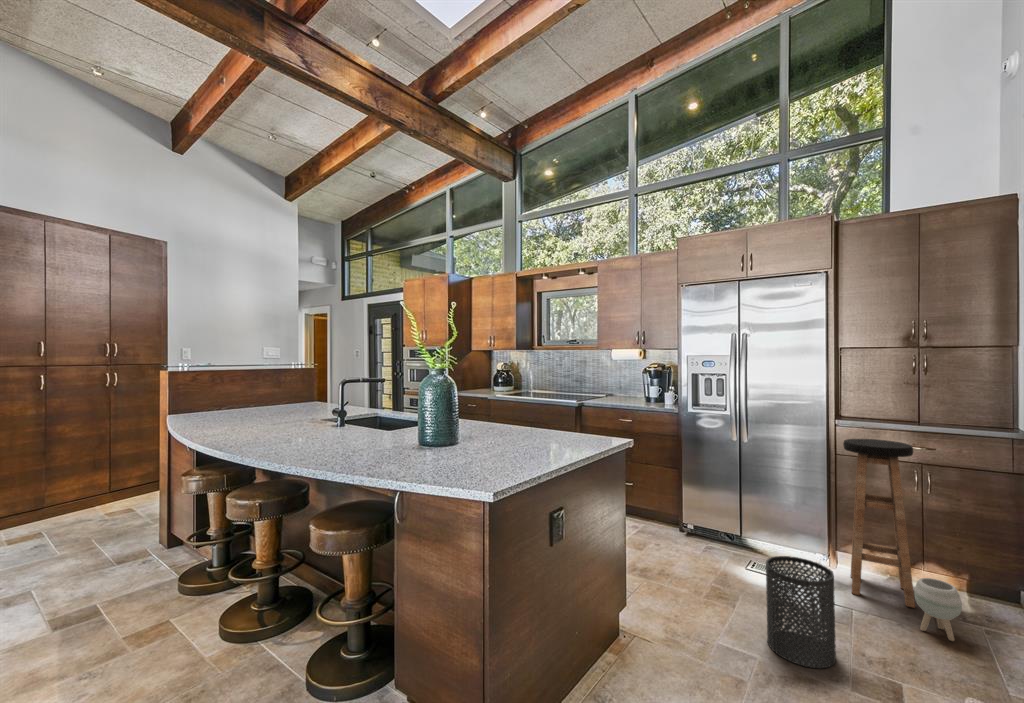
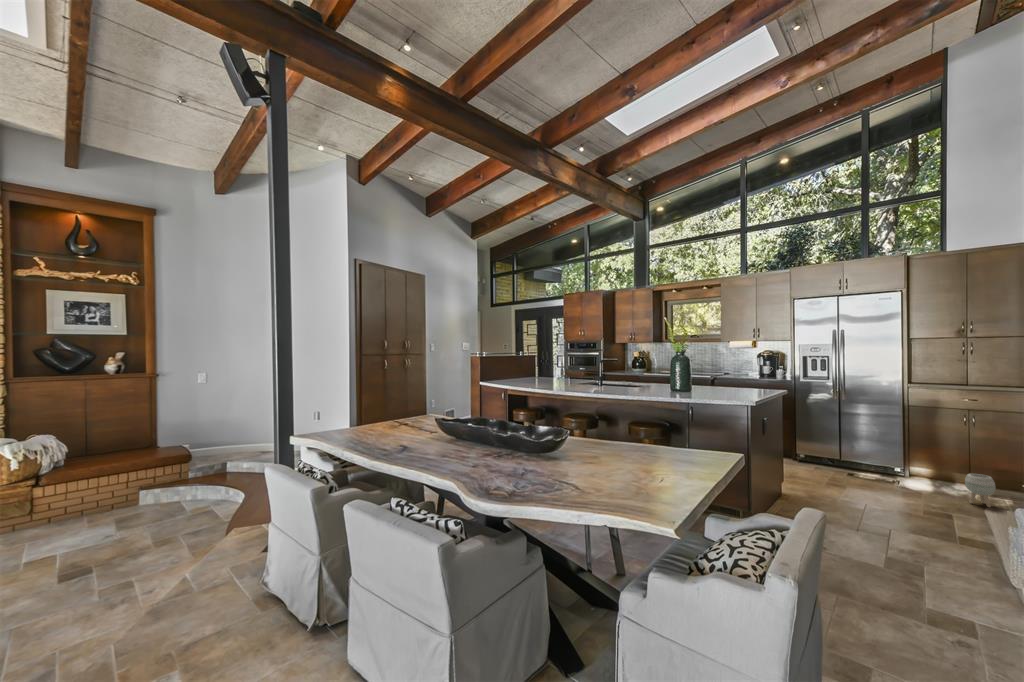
bar stool: present [843,439,915,608] -> none [915,395,967,496]
trash can: present [765,556,836,668] -> none [870,457,915,513]

